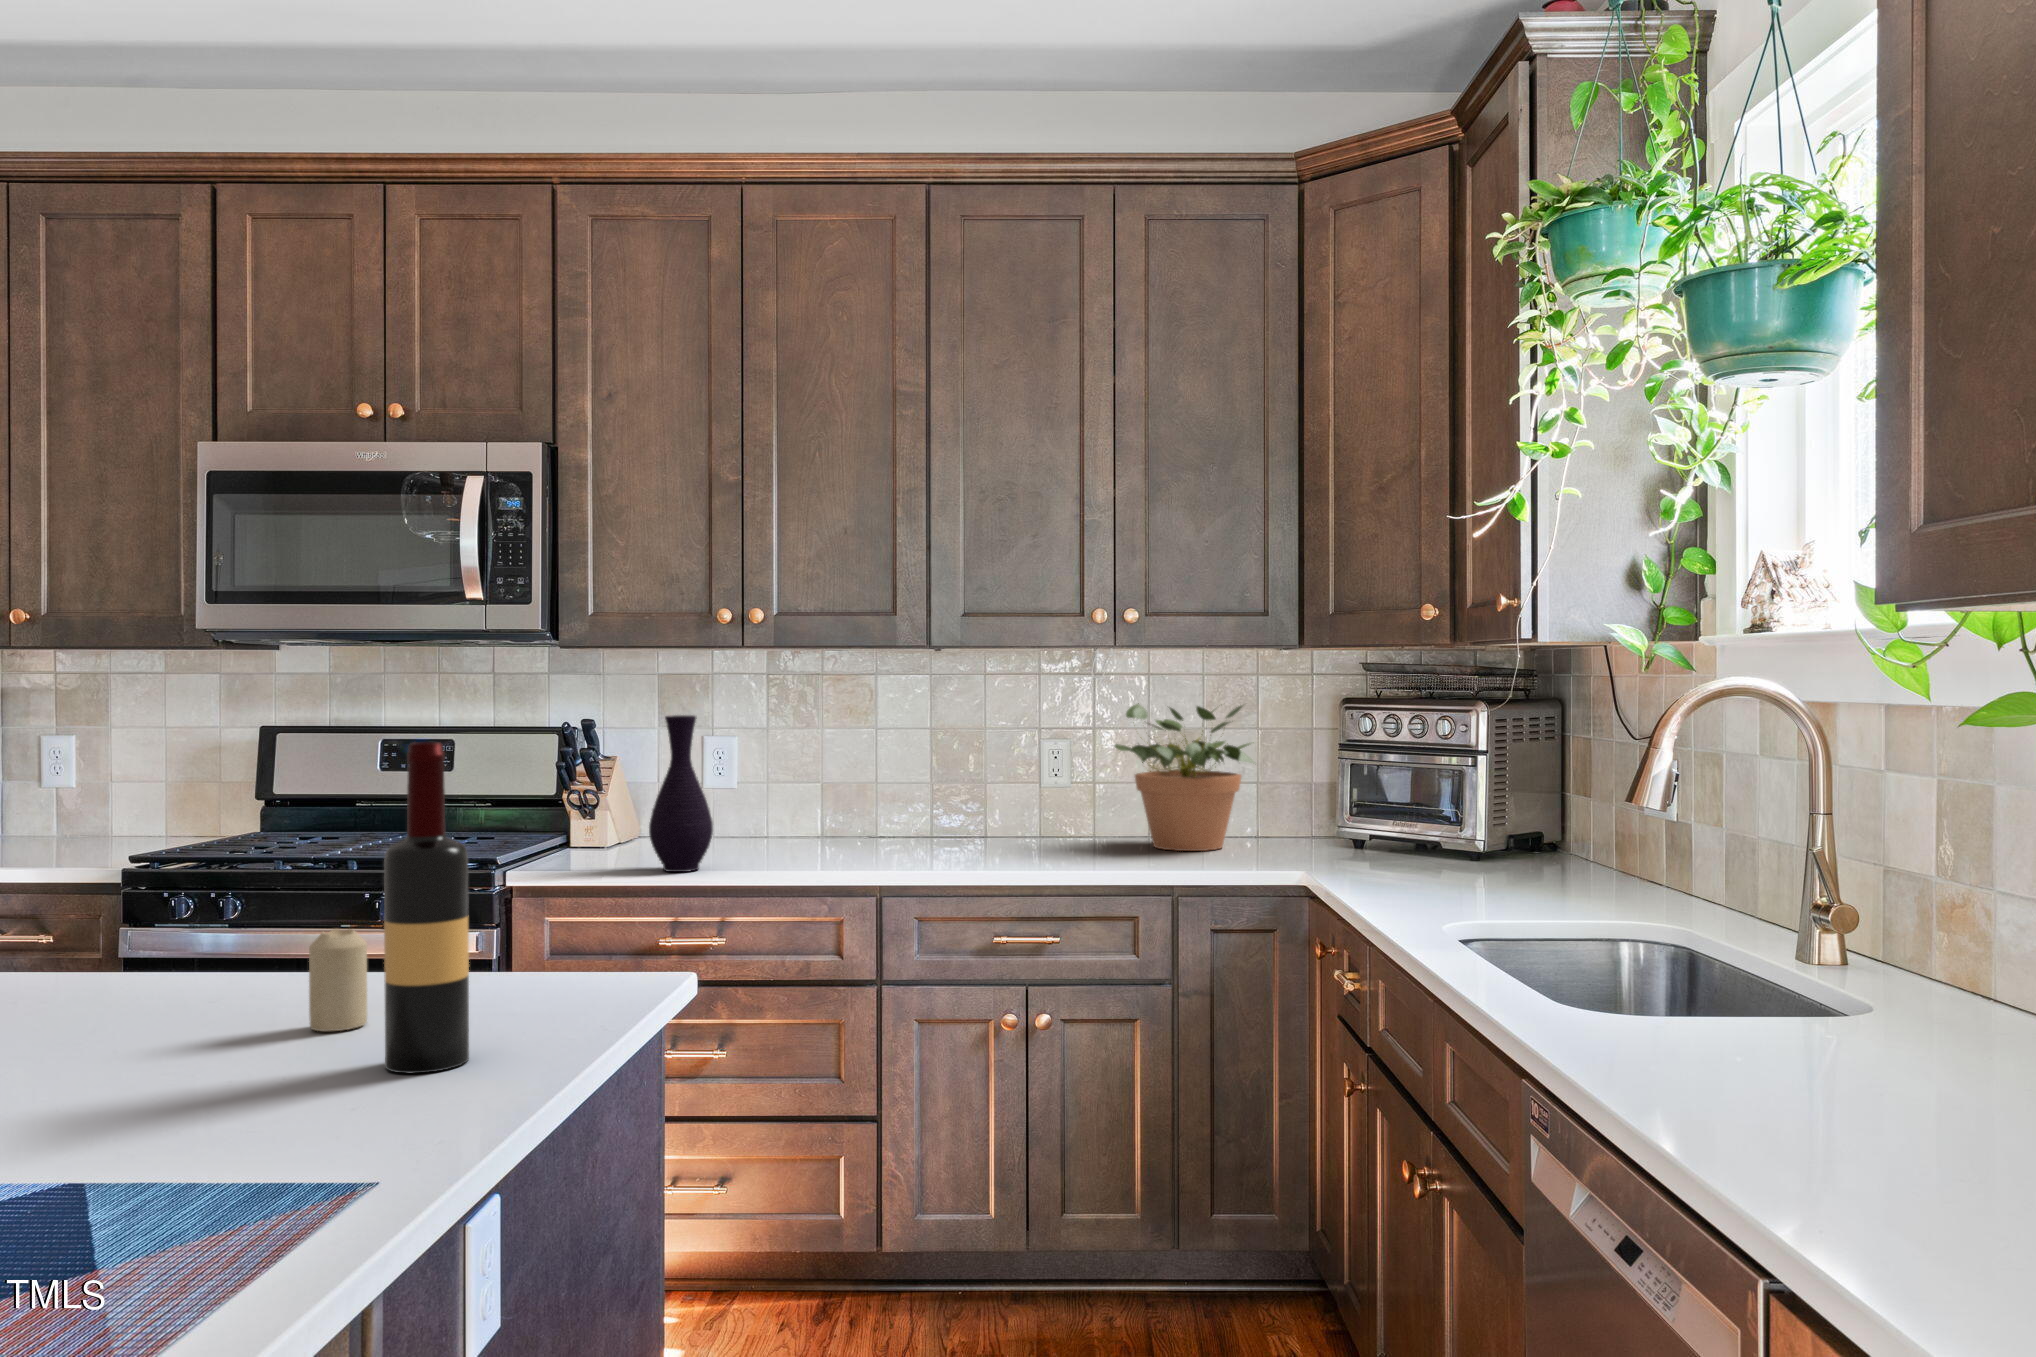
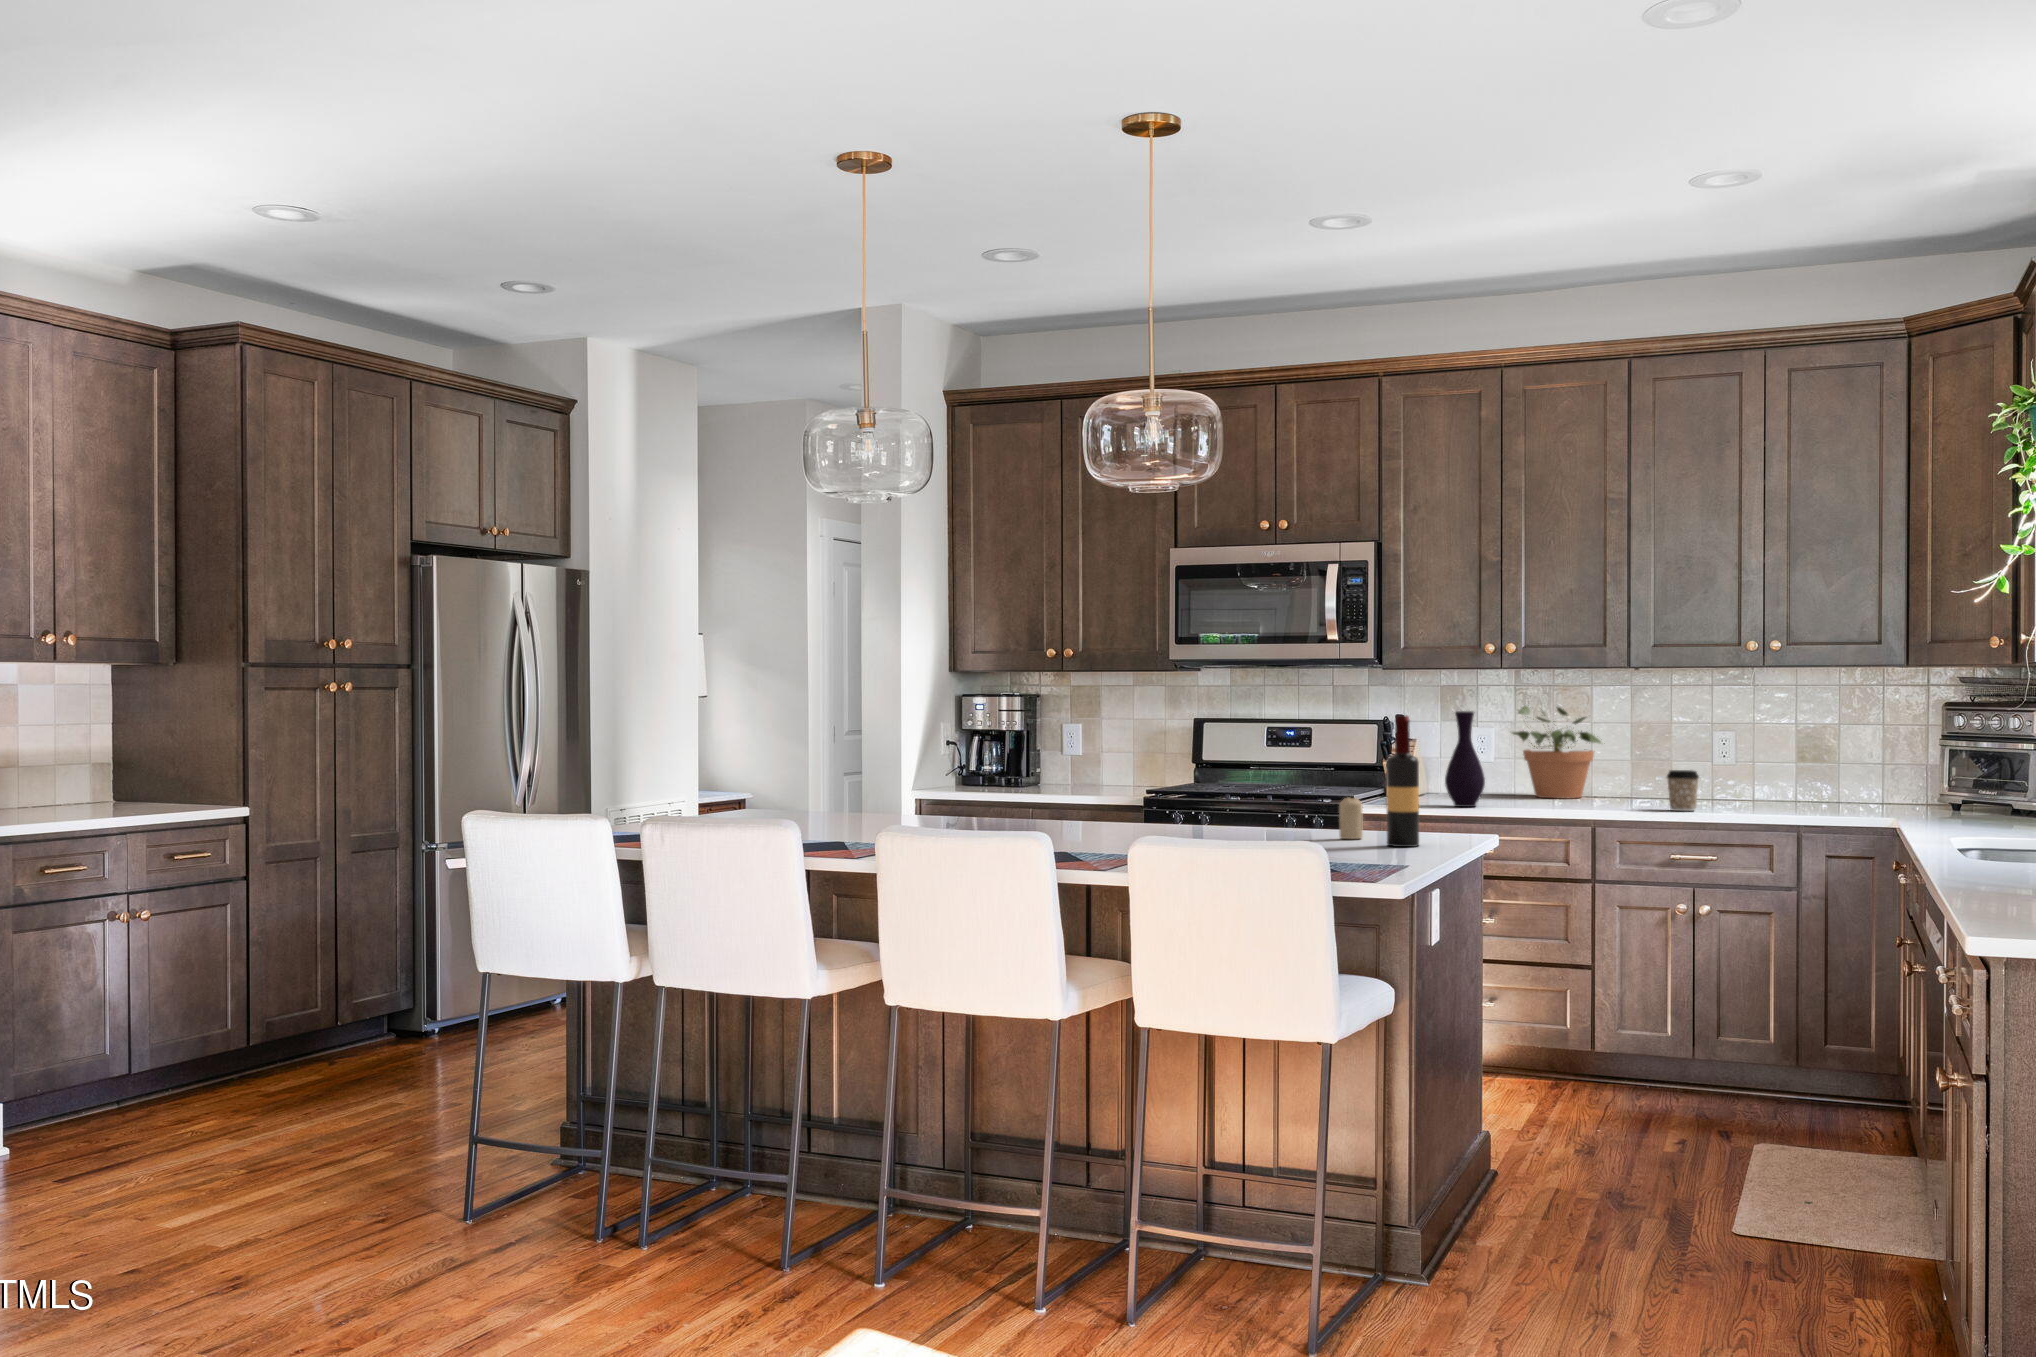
potted plant: present [1114,703,1256,851] -> present [1512,705,1601,799]
coffee cup: none [985,802,1031,866] -> present [1667,770,1699,811]

